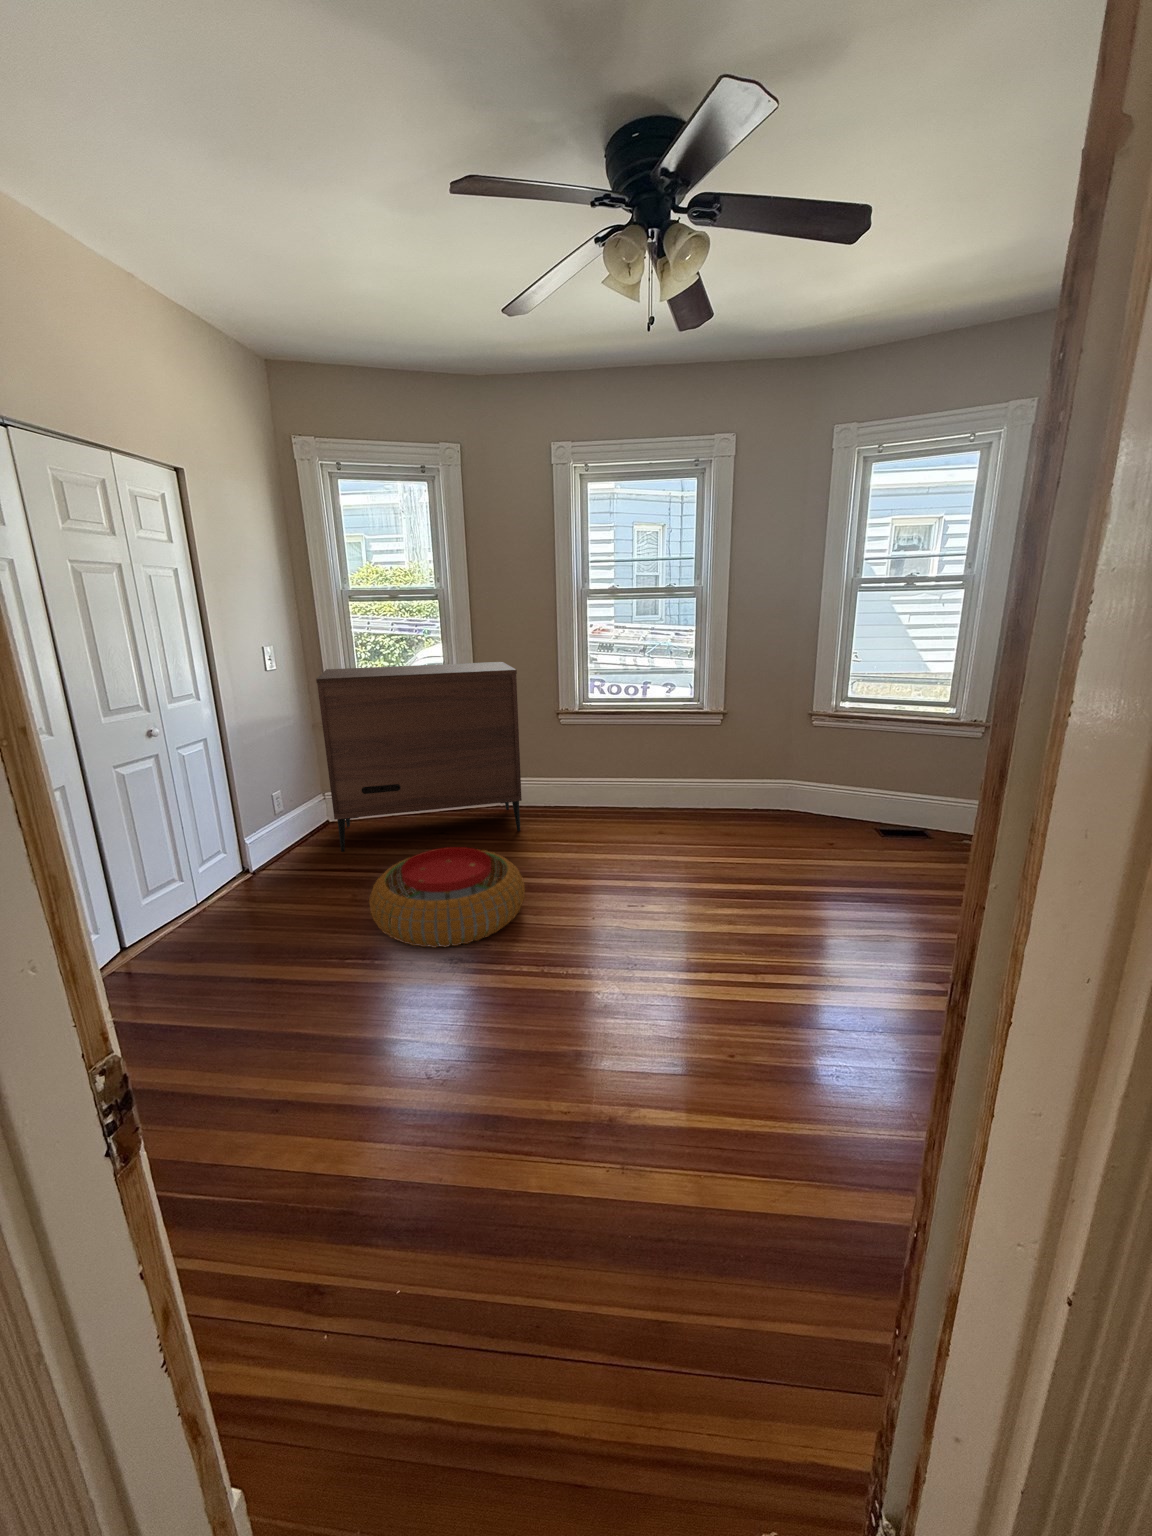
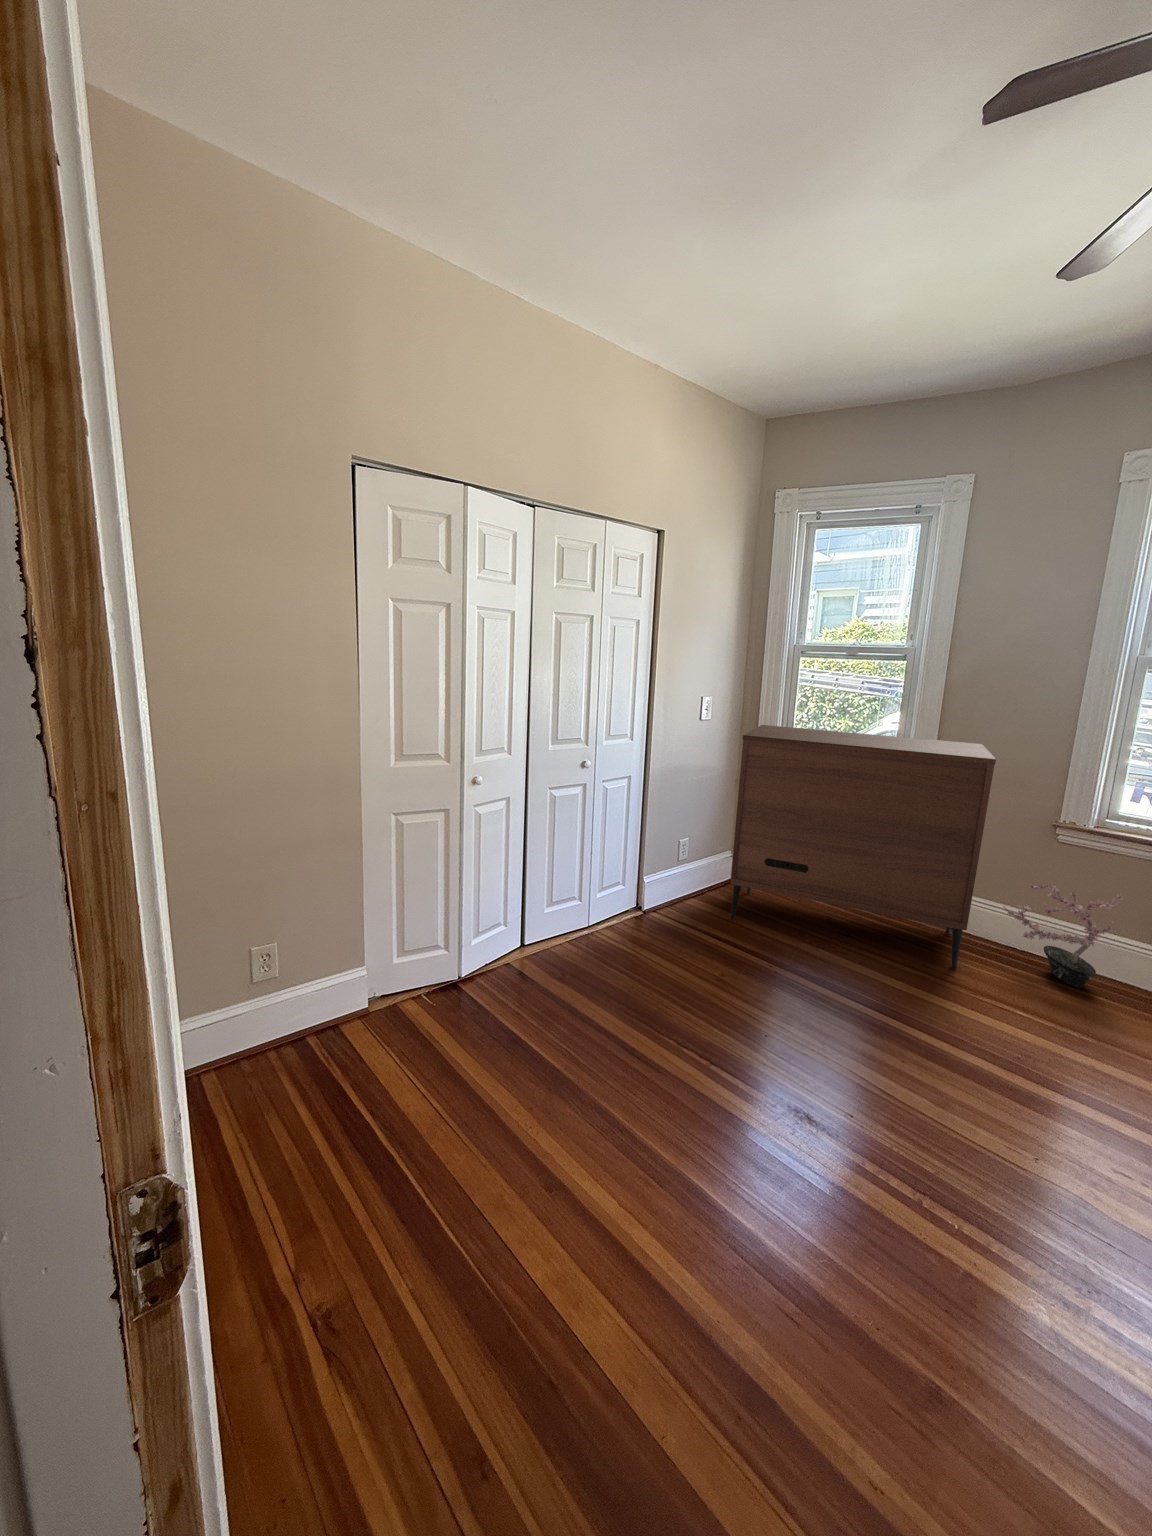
potted plant: none [537,748,604,818] -> present [1003,883,1124,988]
pouf: present [369,847,525,948] -> none [726,957,931,1103]

